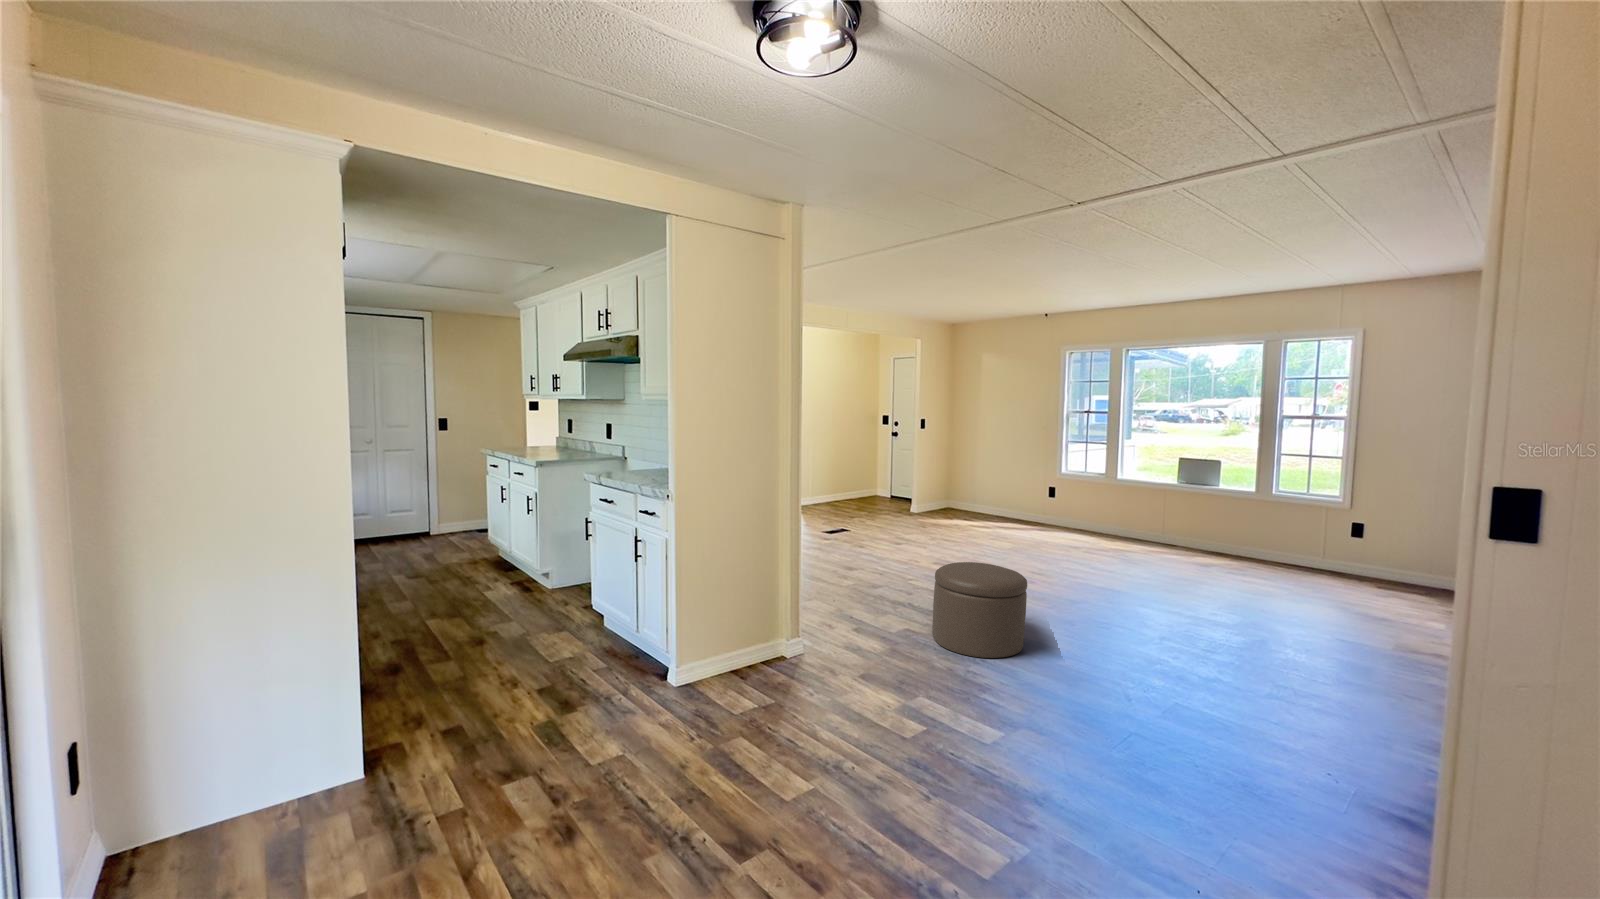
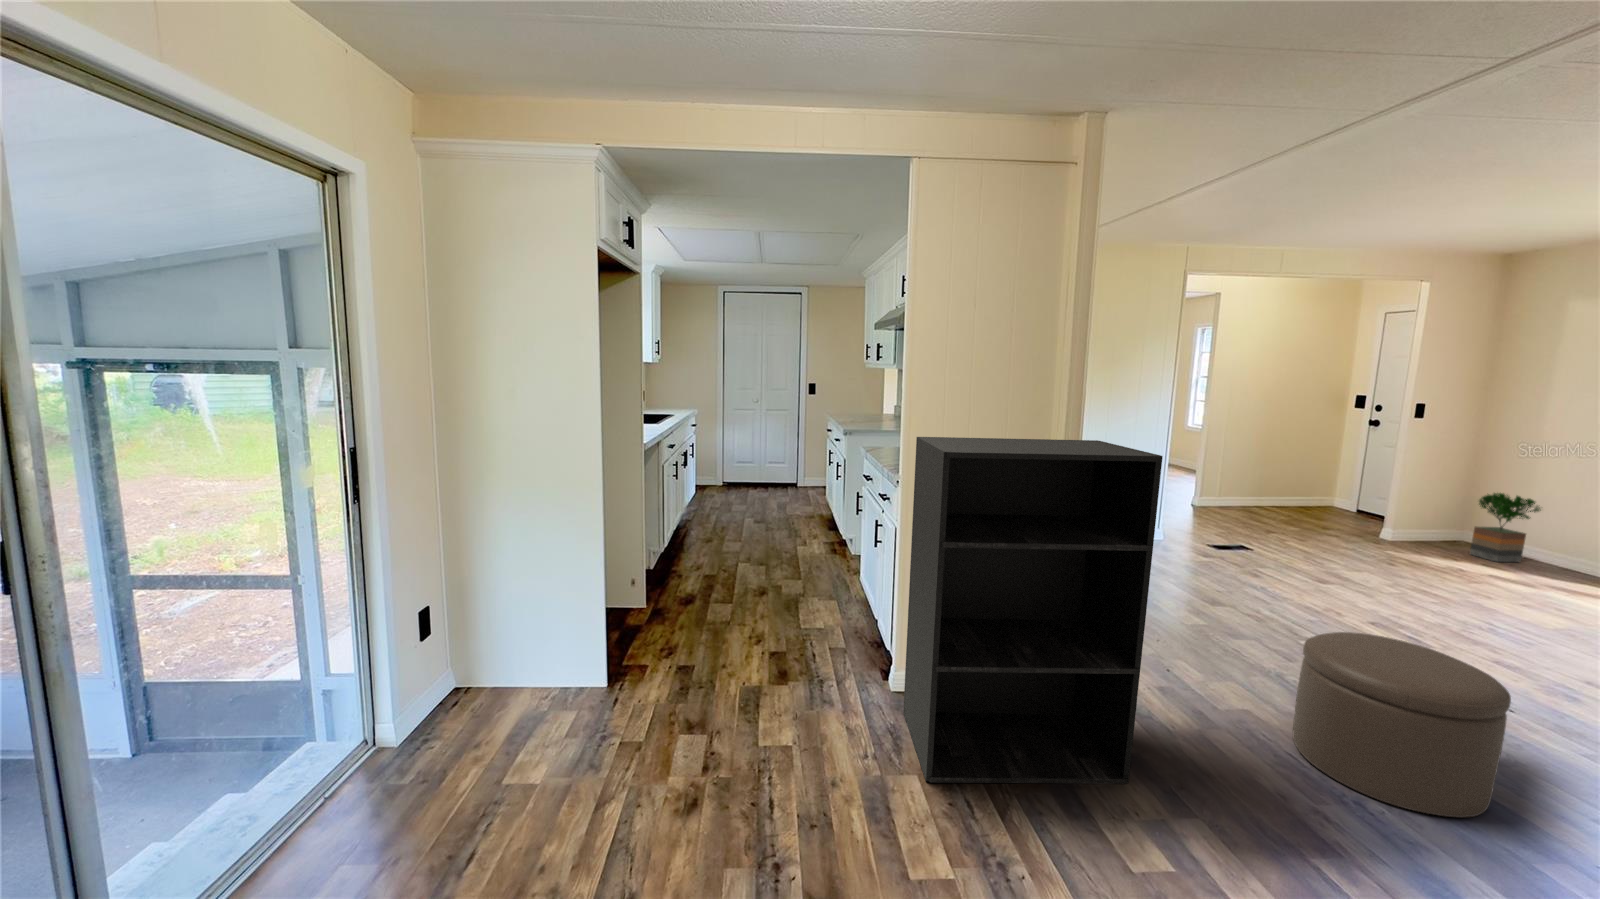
bookshelf: none [699,447,882,738] -> present [903,437,1163,784]
potted tree: none [955,474,984,519] -> present [1470,493,1541,562]

